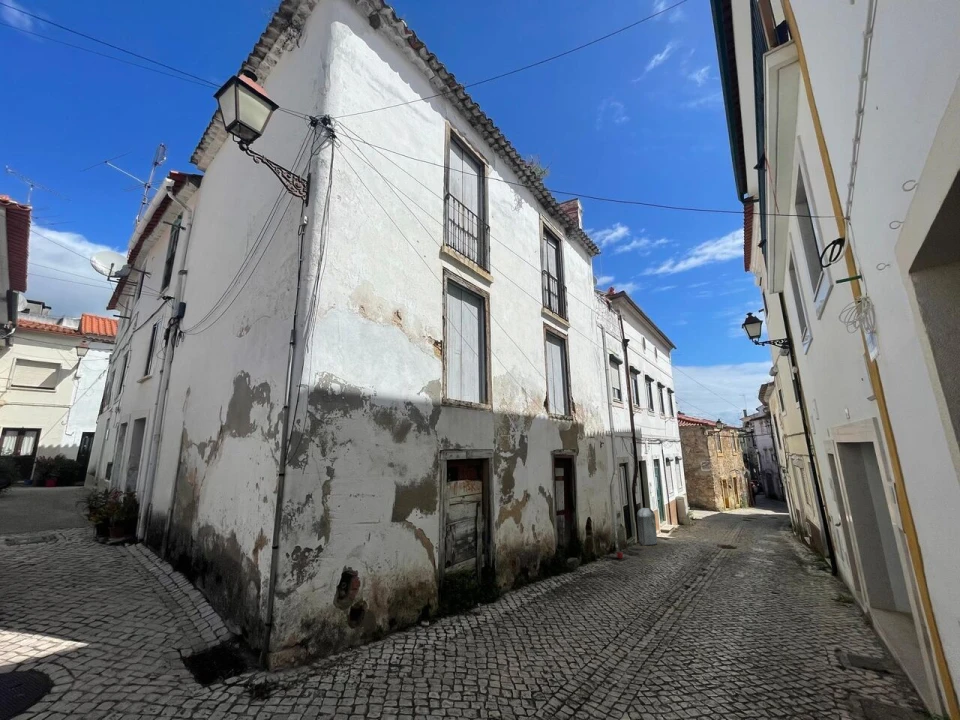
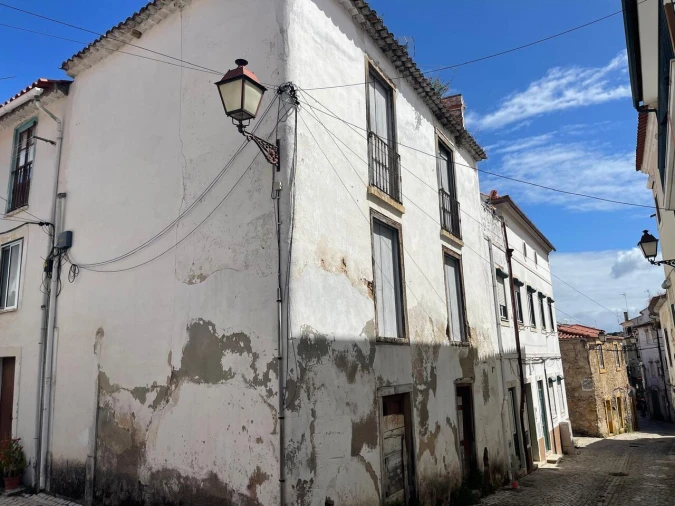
trash can: present [637,508,657,546] -> none [525,436,546,477]

